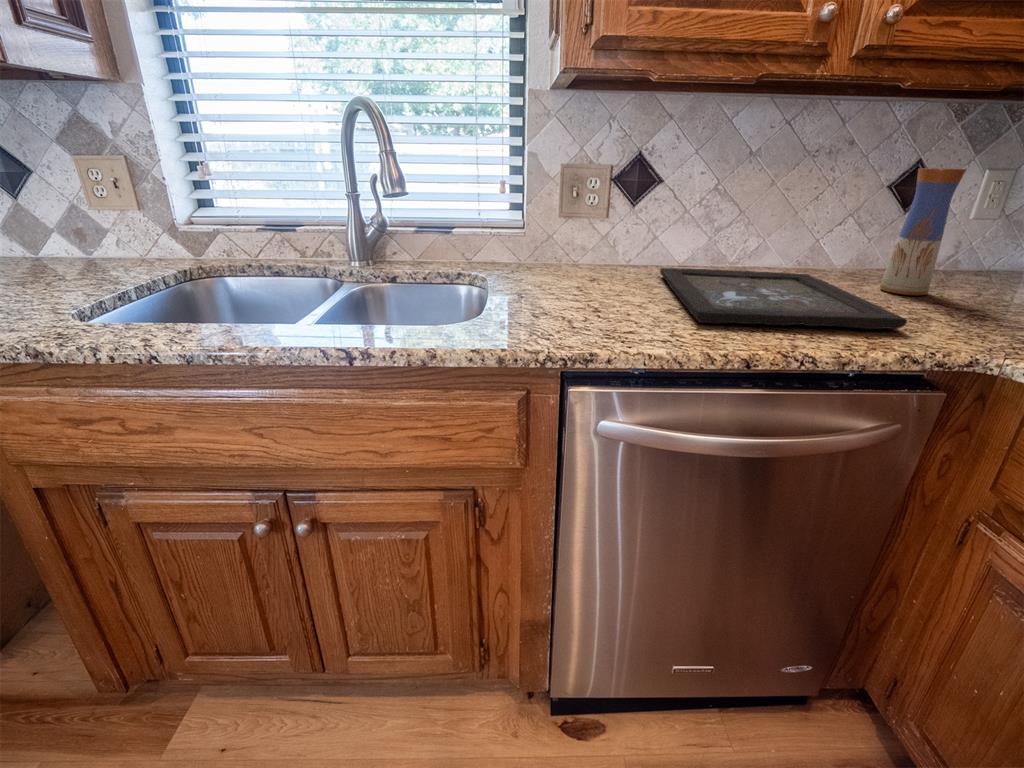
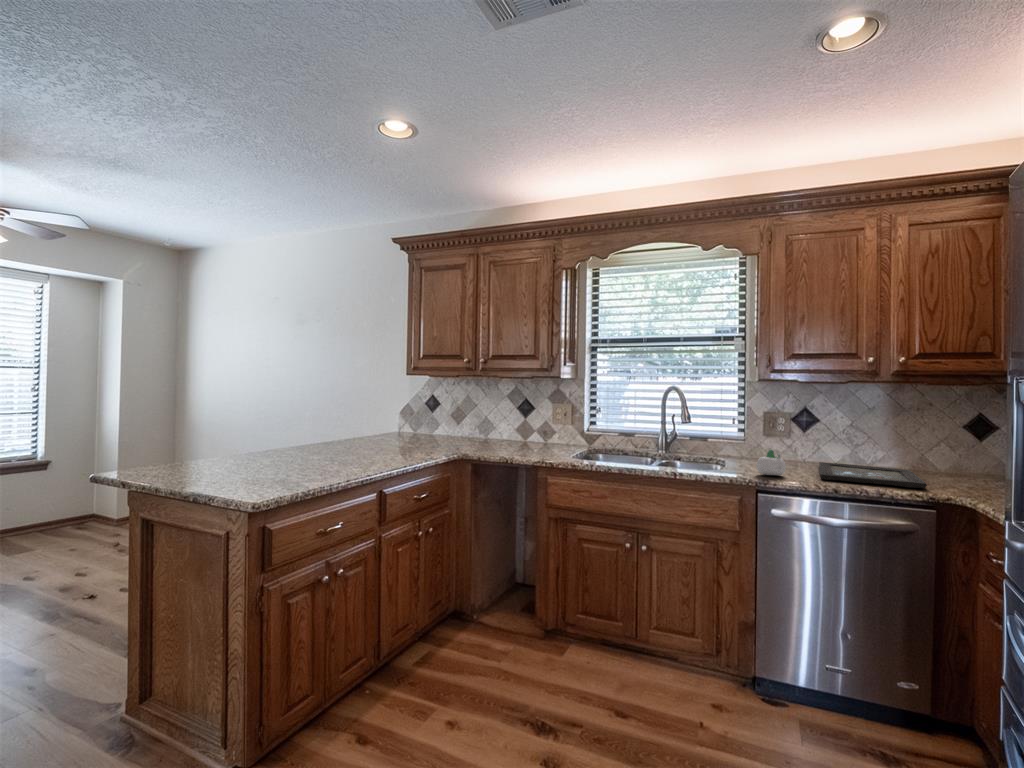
vase: present [880,168,966,295] -> none [952,421,981,483]
succulent planter: none [559,257,624,324] -> present [756,450,786,475]

